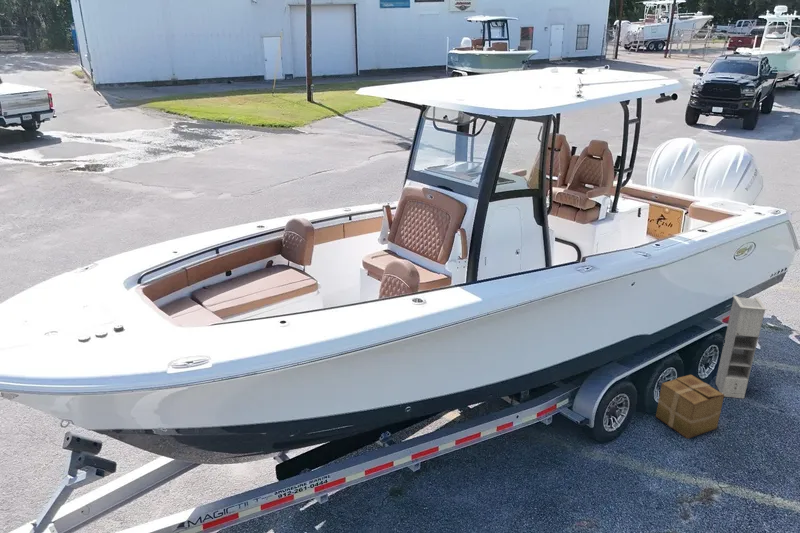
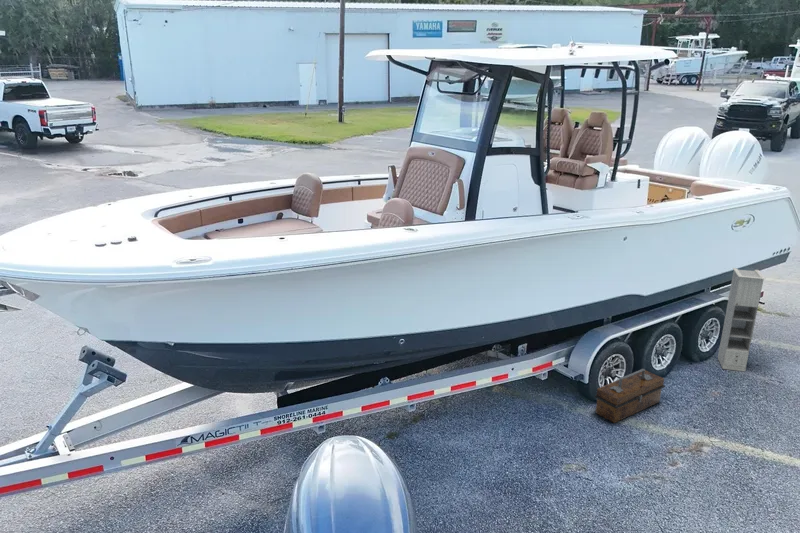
cardboard box: present [656,375,724,438] -> none [654,342,721,402]
toolbox: none [601,407,670,469] -> present [595,369,665,423]

